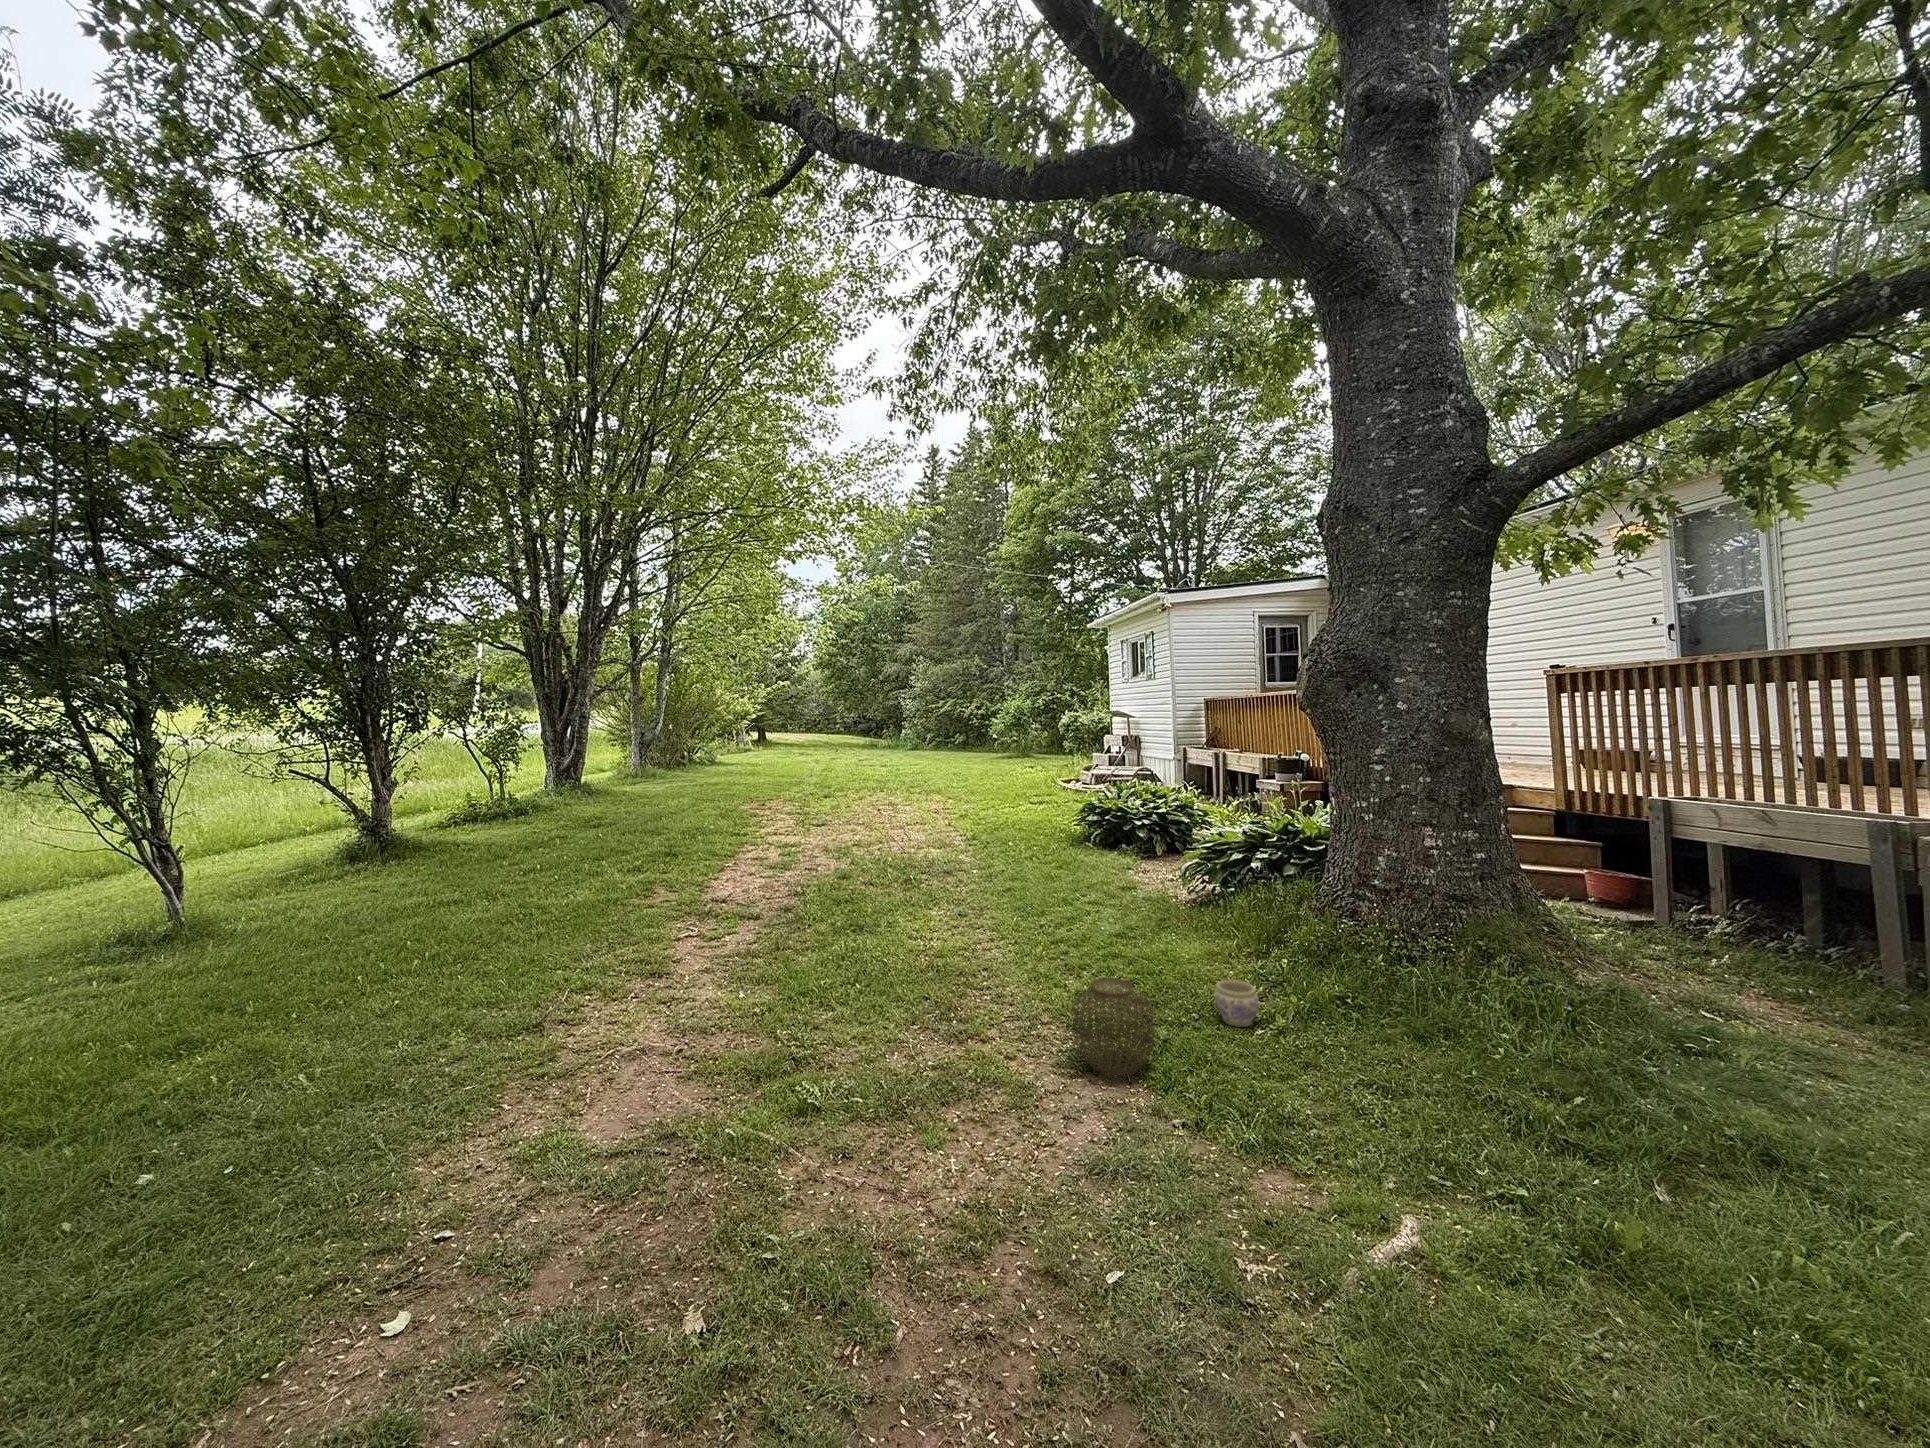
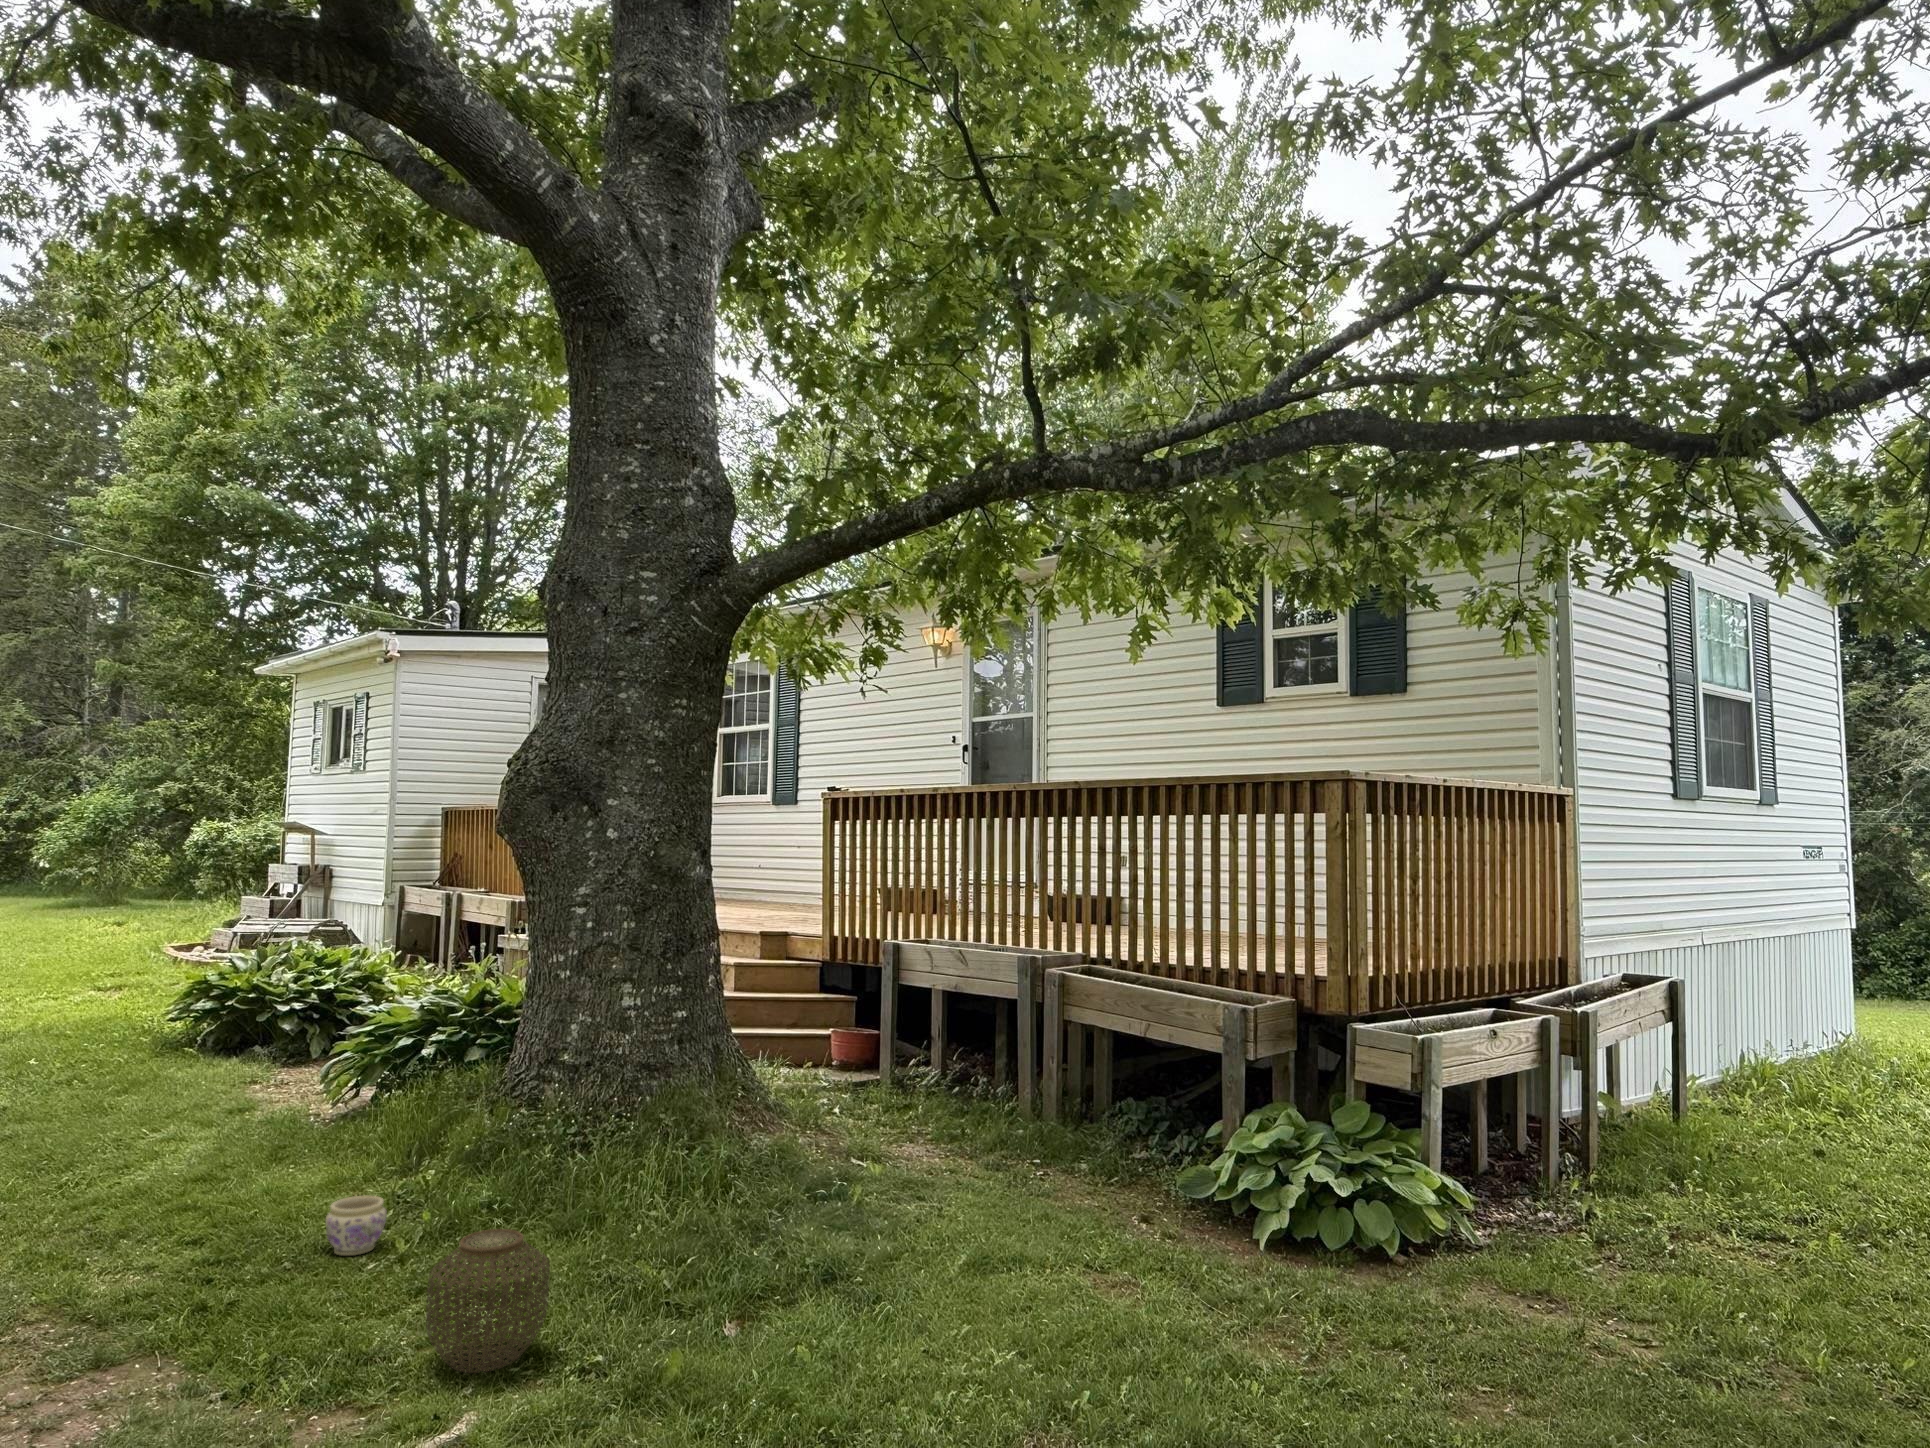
woven basket: present [1072,978,1155,1077] -> present [426,1229,550,1373]

